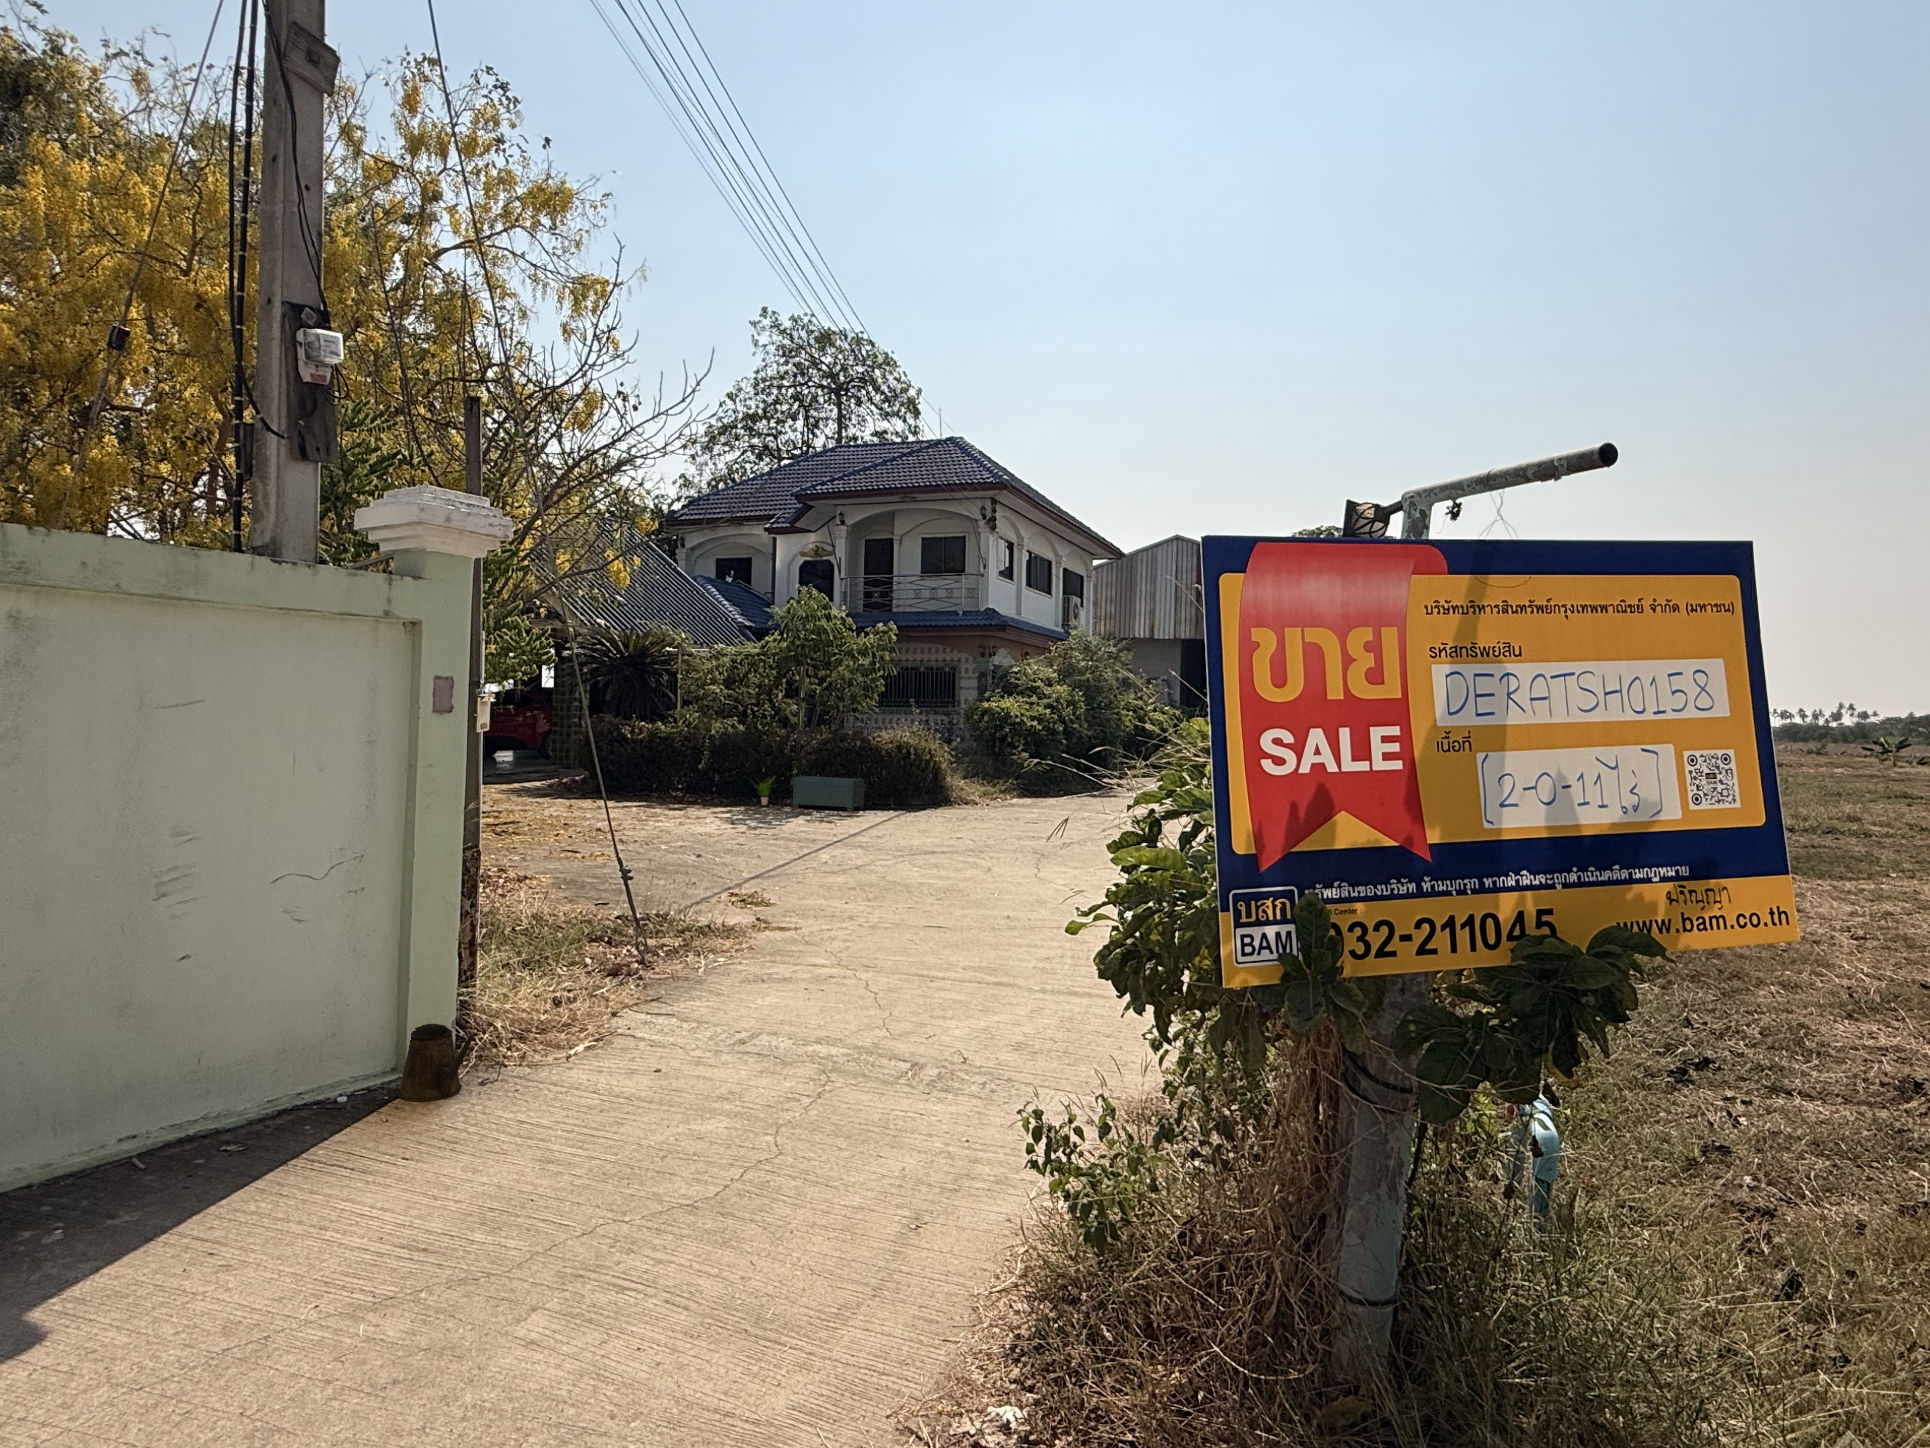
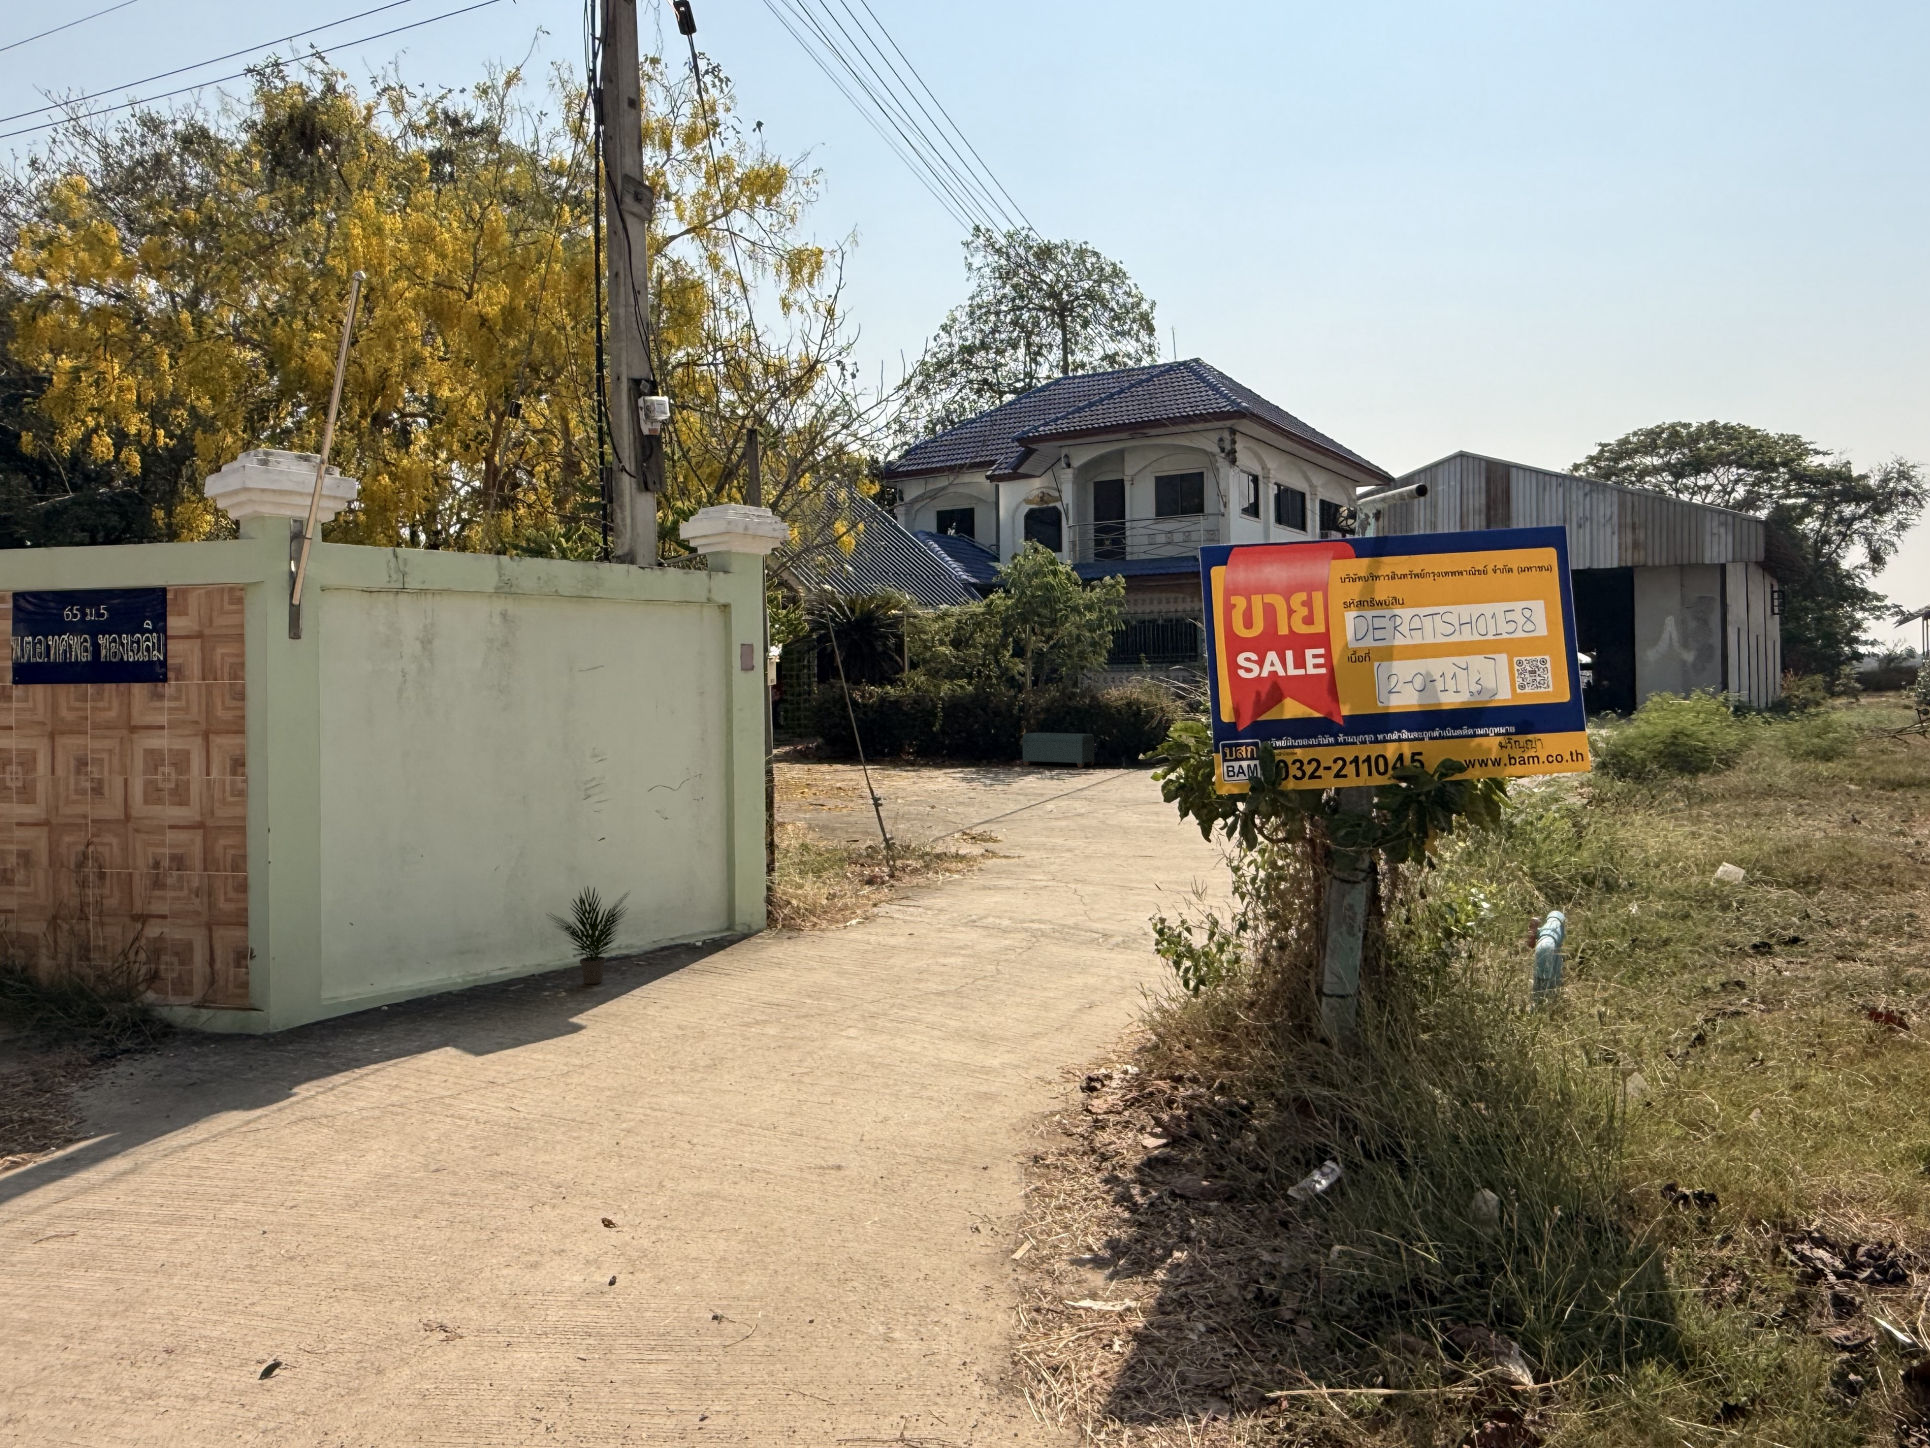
potted plant: present [755,779,773,805] -> present [552,886,627,984]
watering can: present [398,1024,478,1102] -> none [720,900,775,953]

